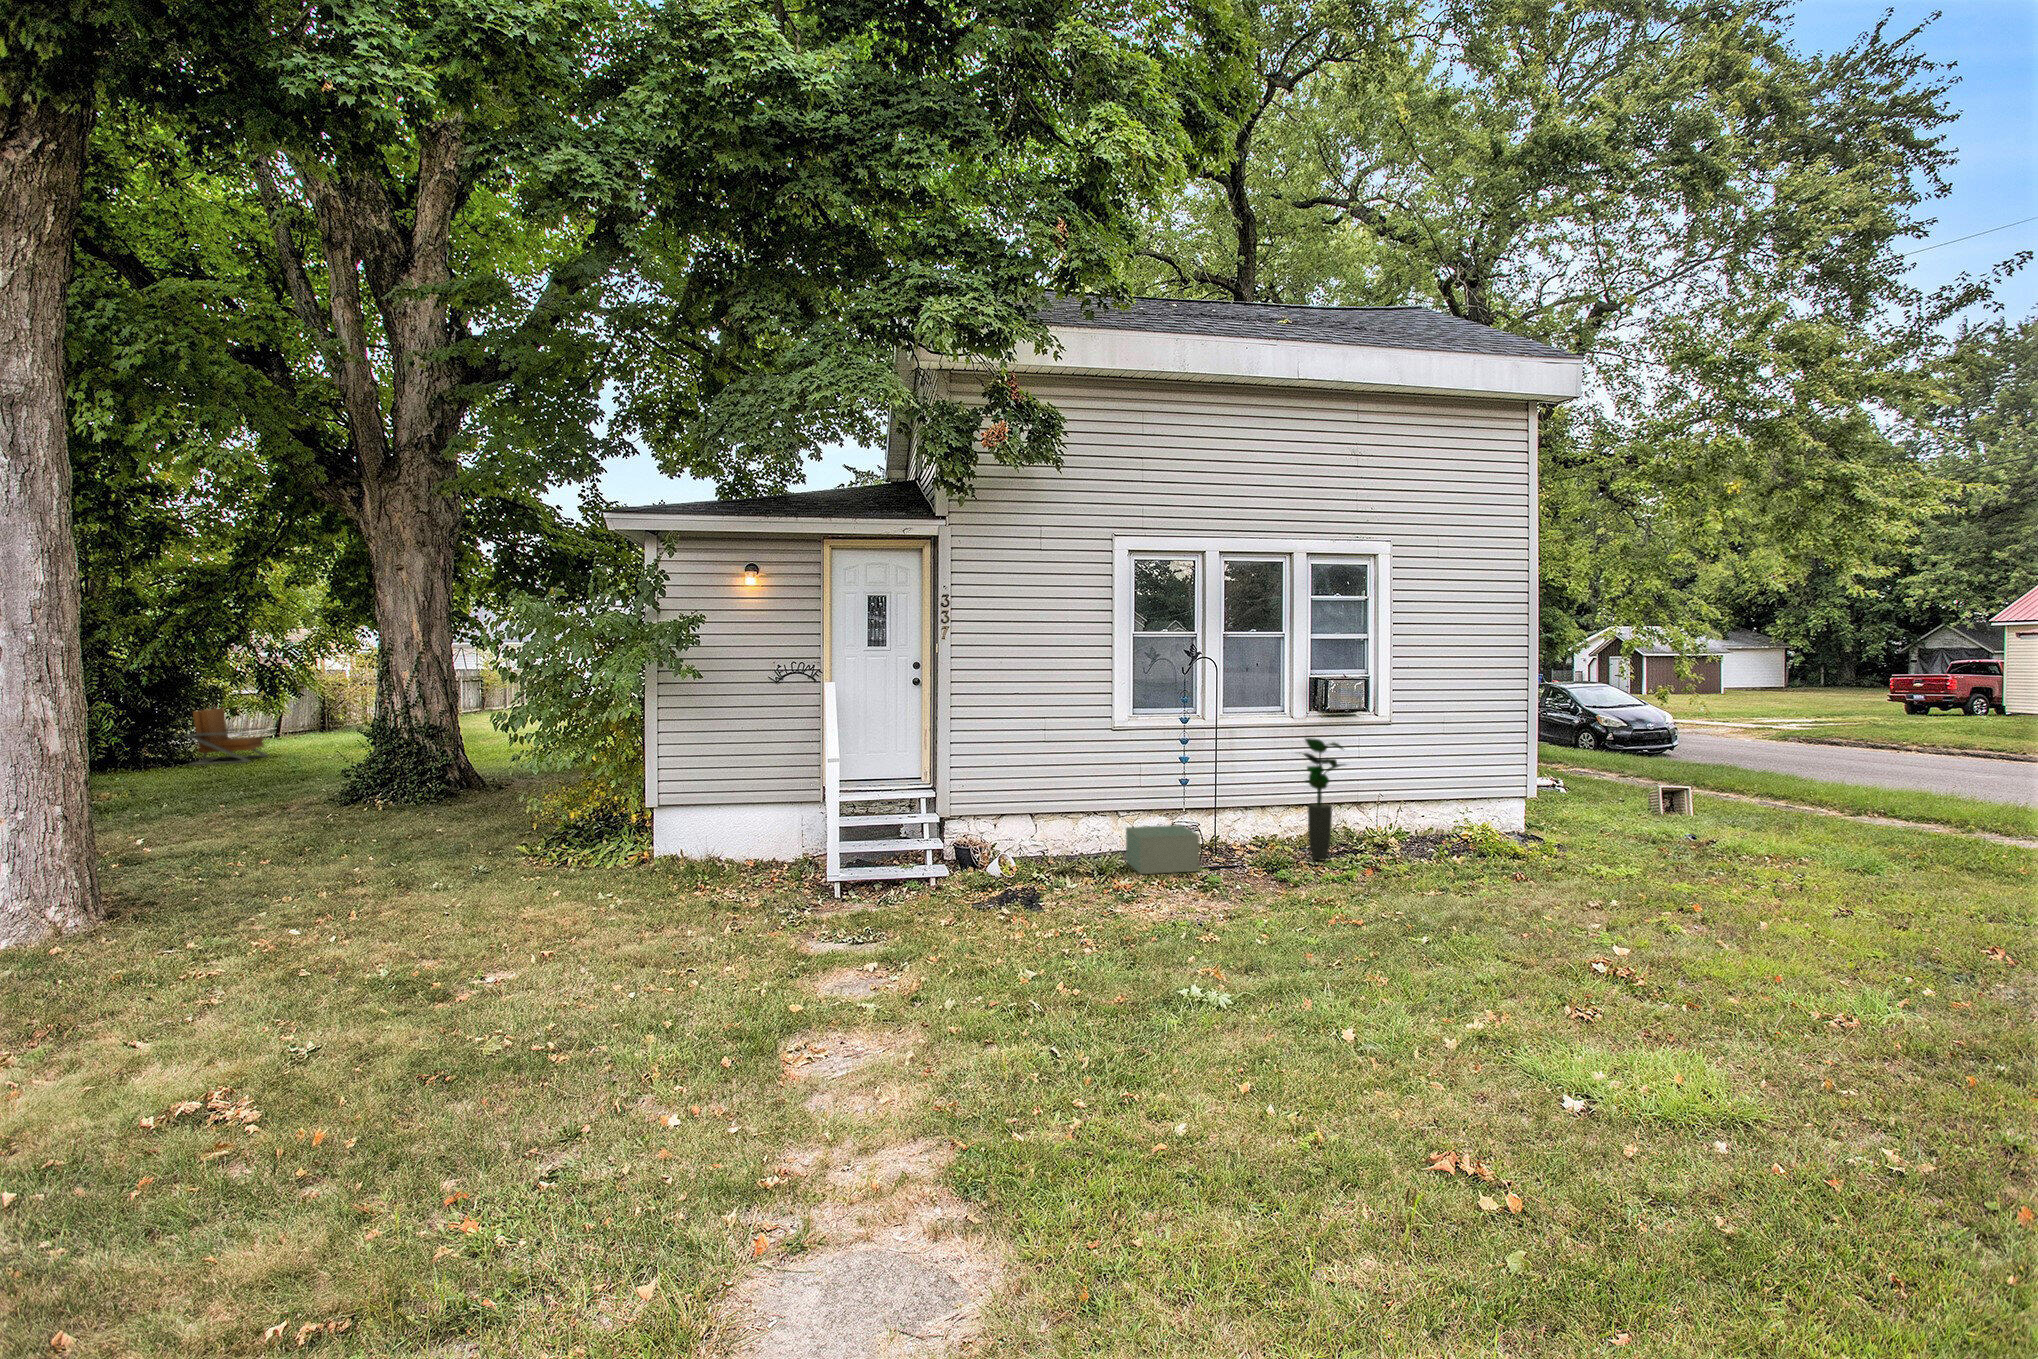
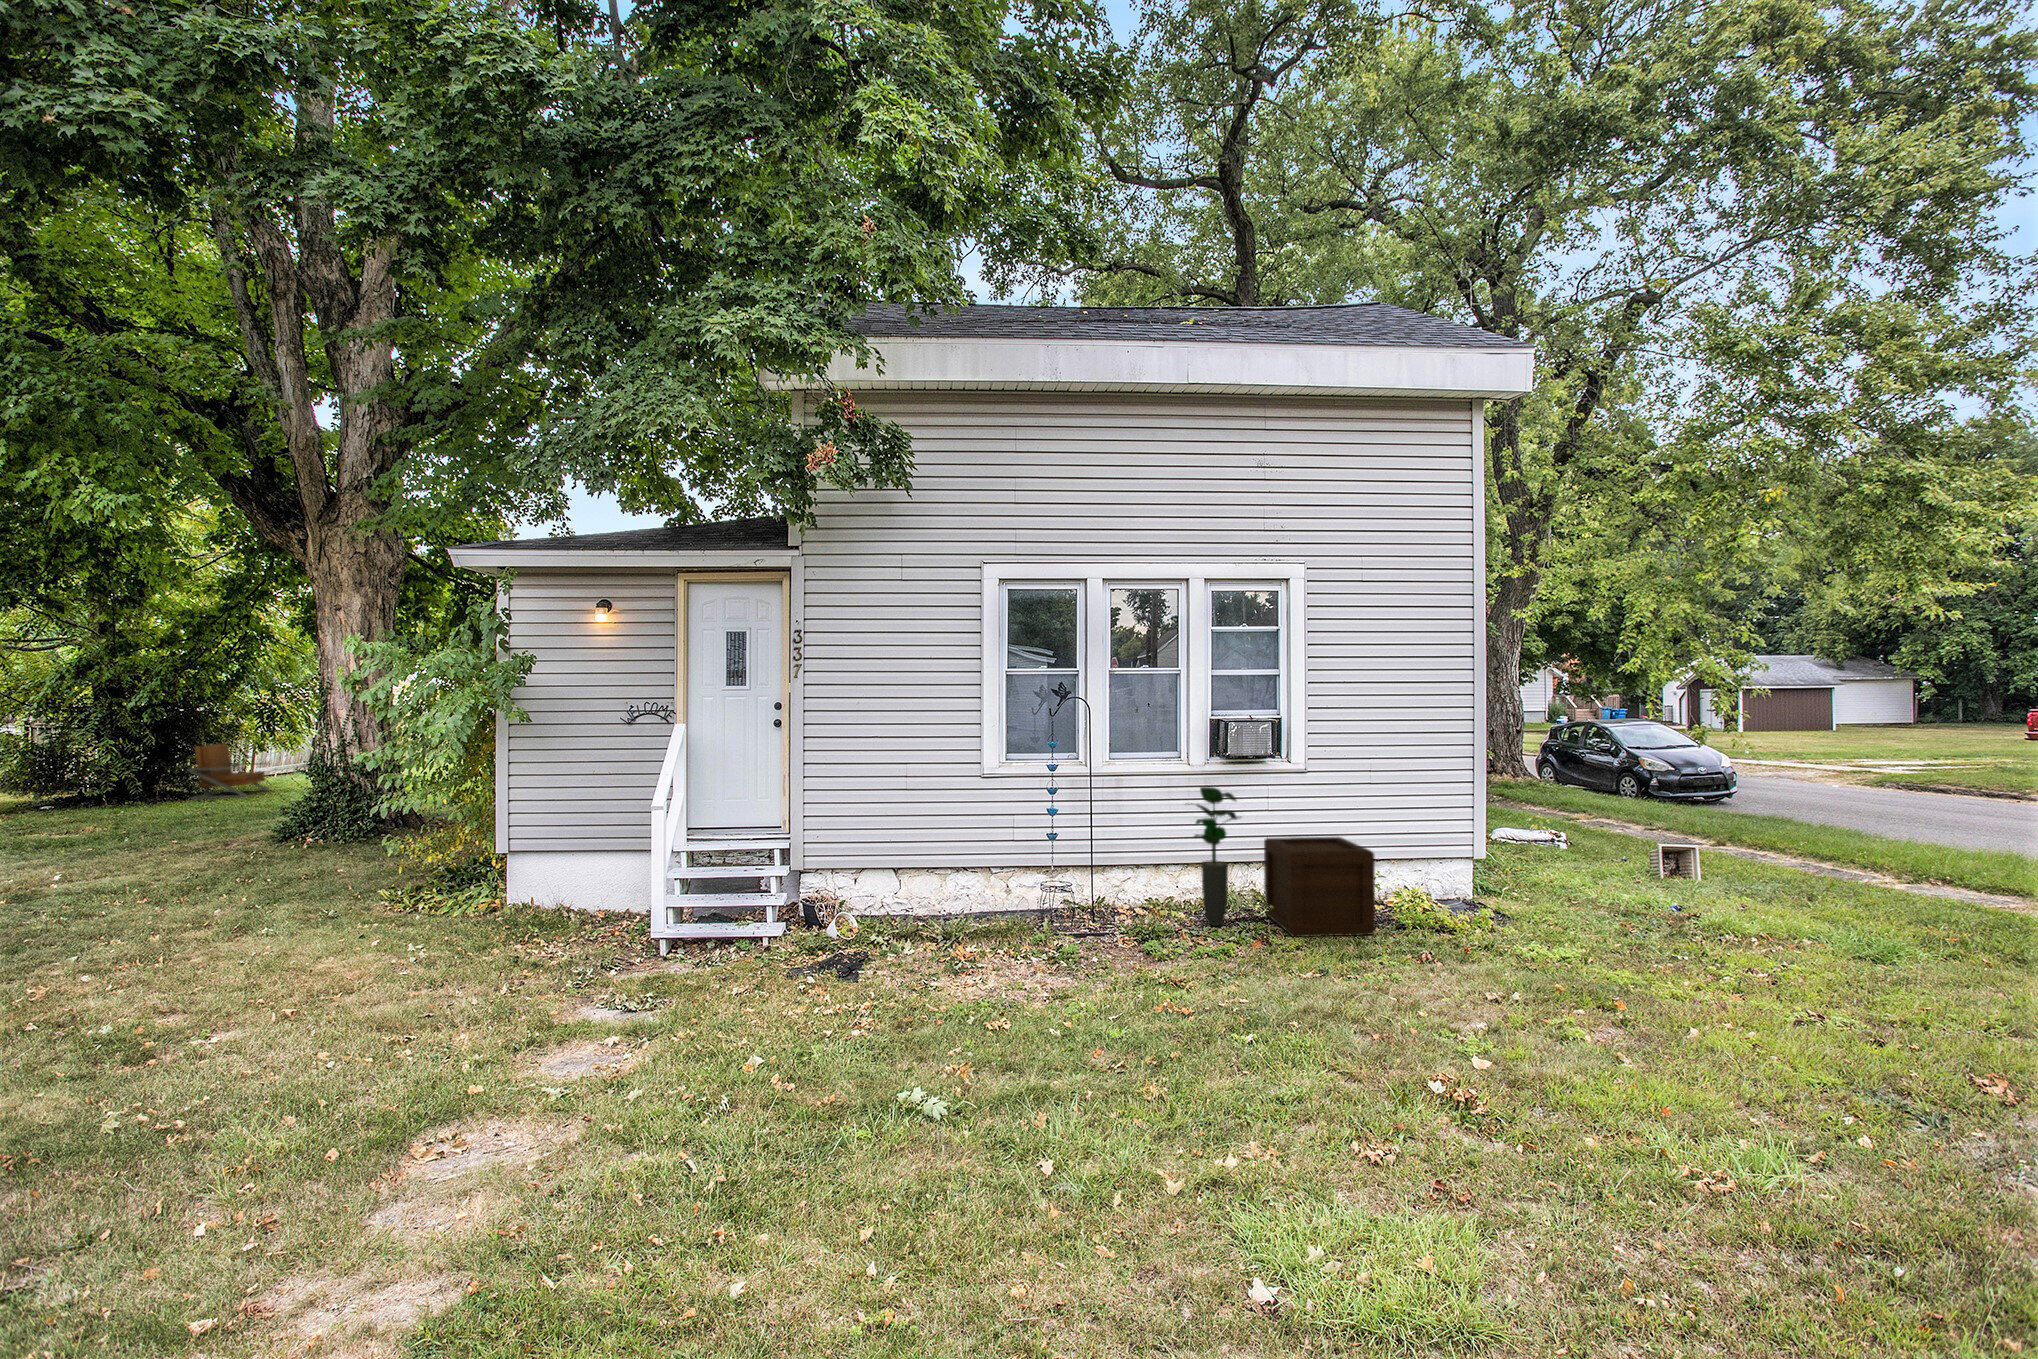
wooden crate: none [1356,782,1464,868] -> present [1264,837,1375,937]
storage box: present [1126,825,1200,874] -> none [996,882,1068,938]

